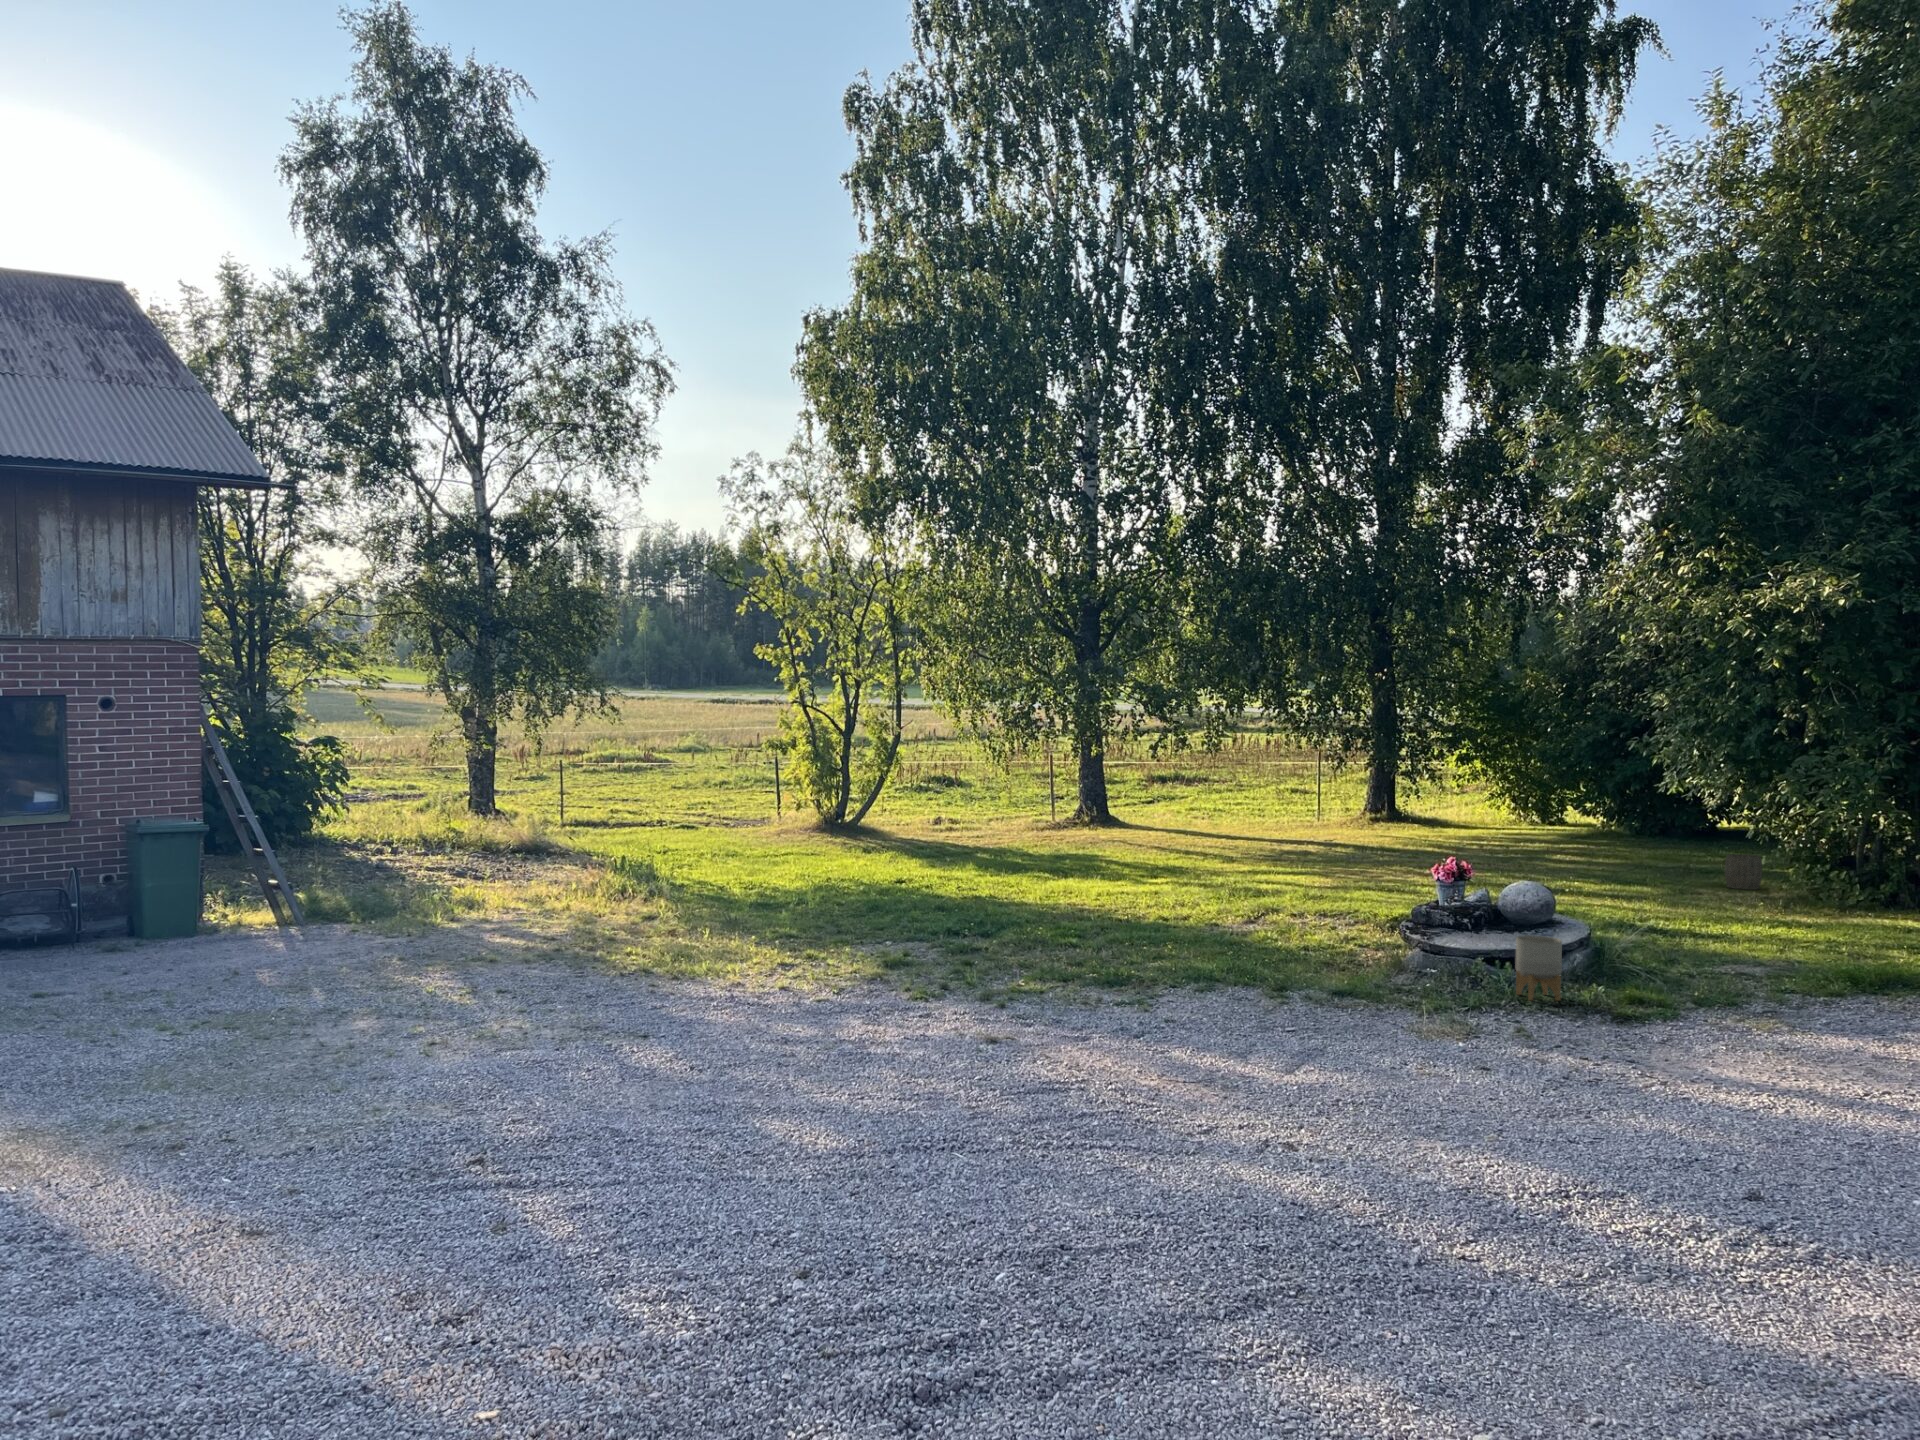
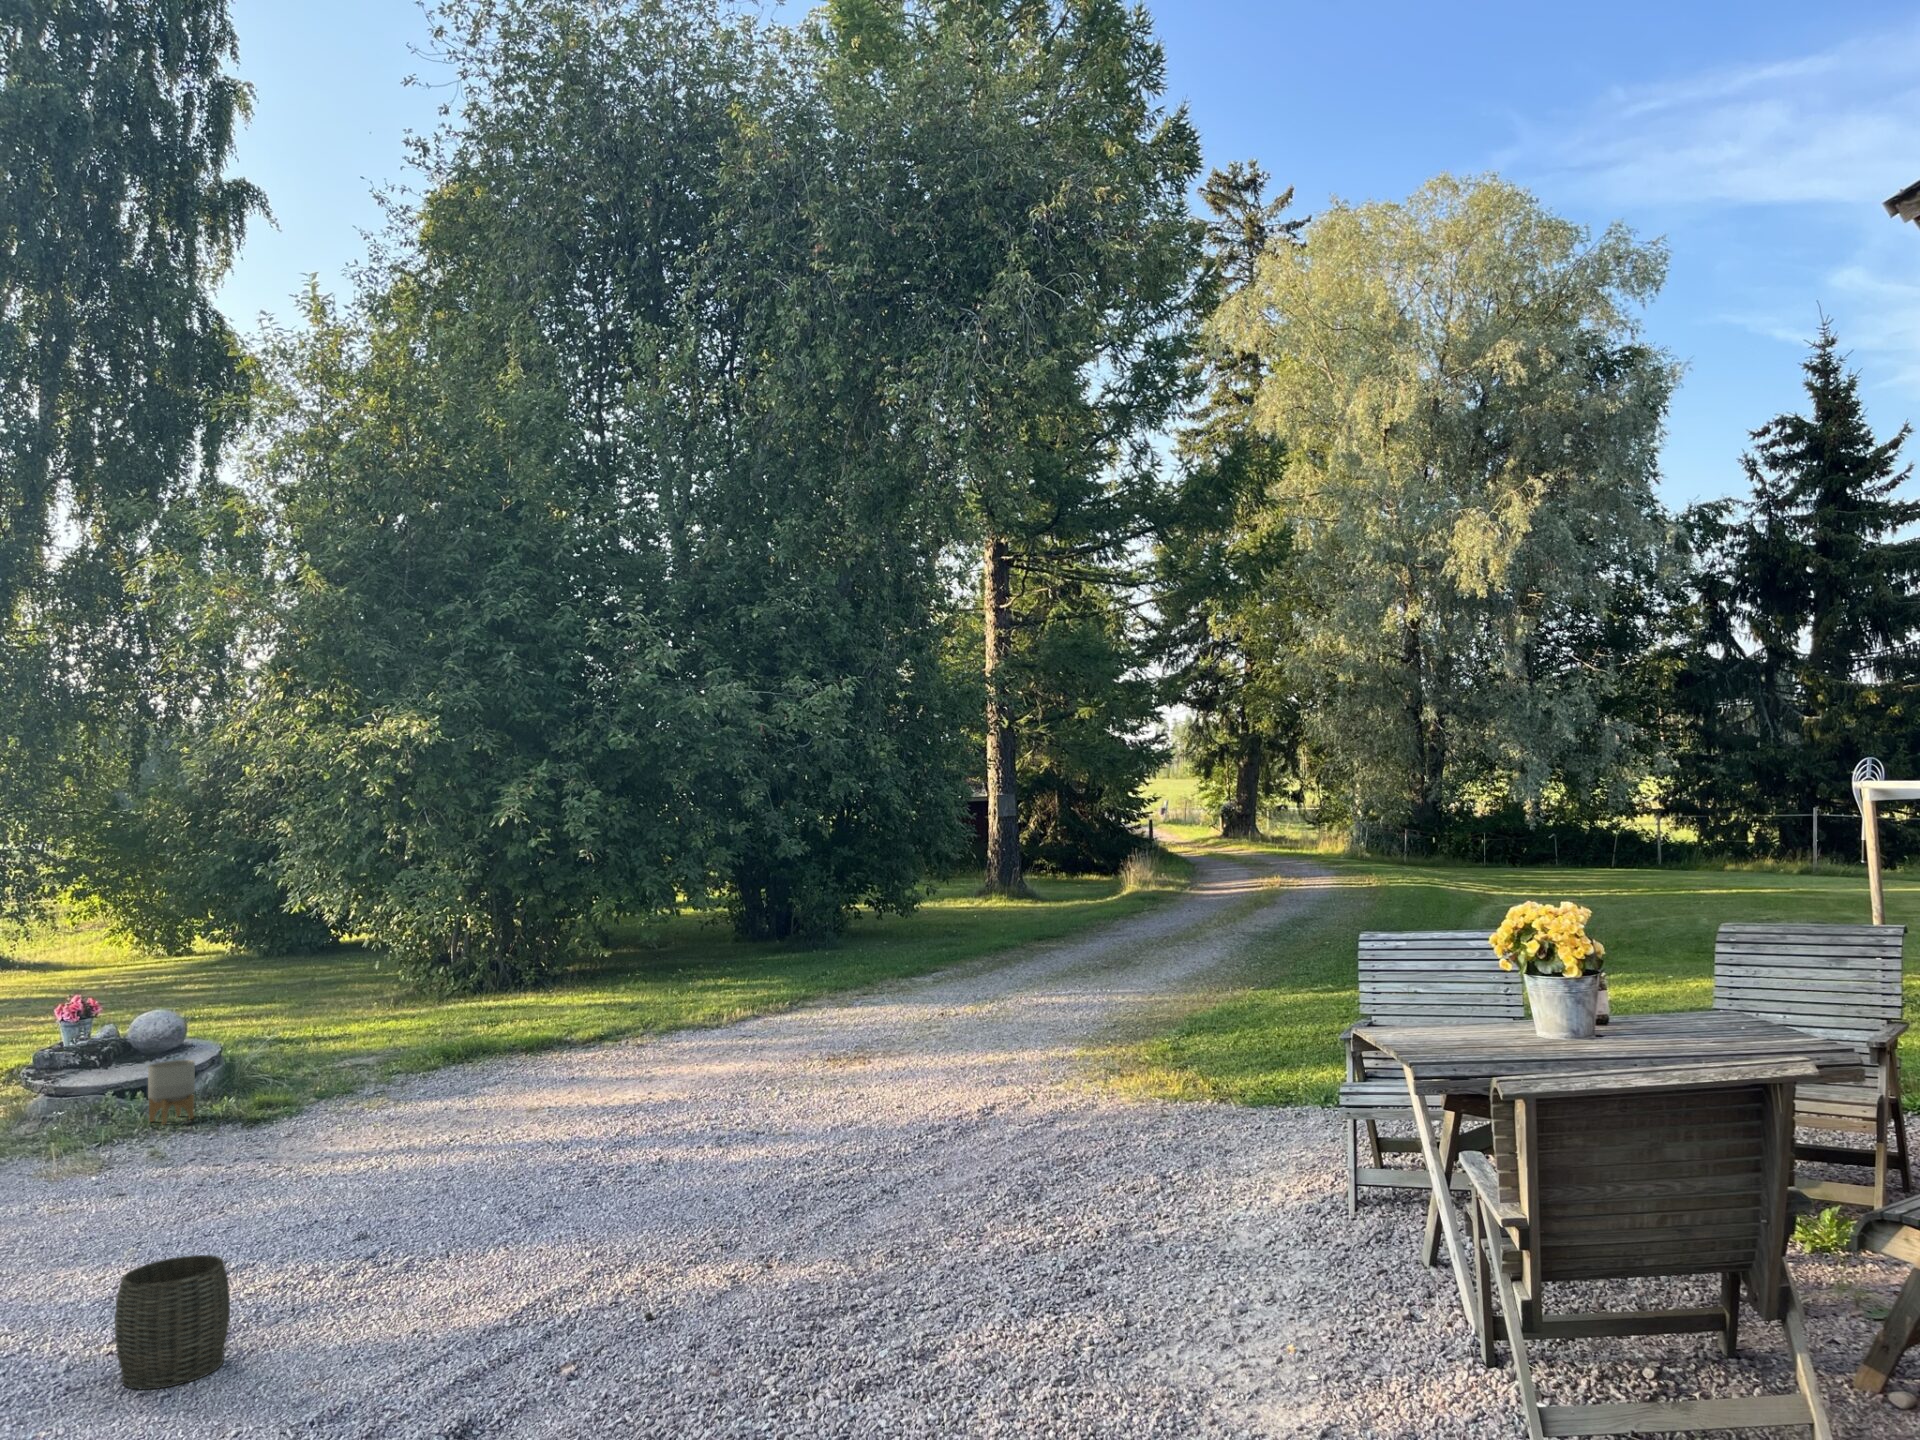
woven basket: present [1725,854,1762,890] -> present [115,1255,230,1390]

